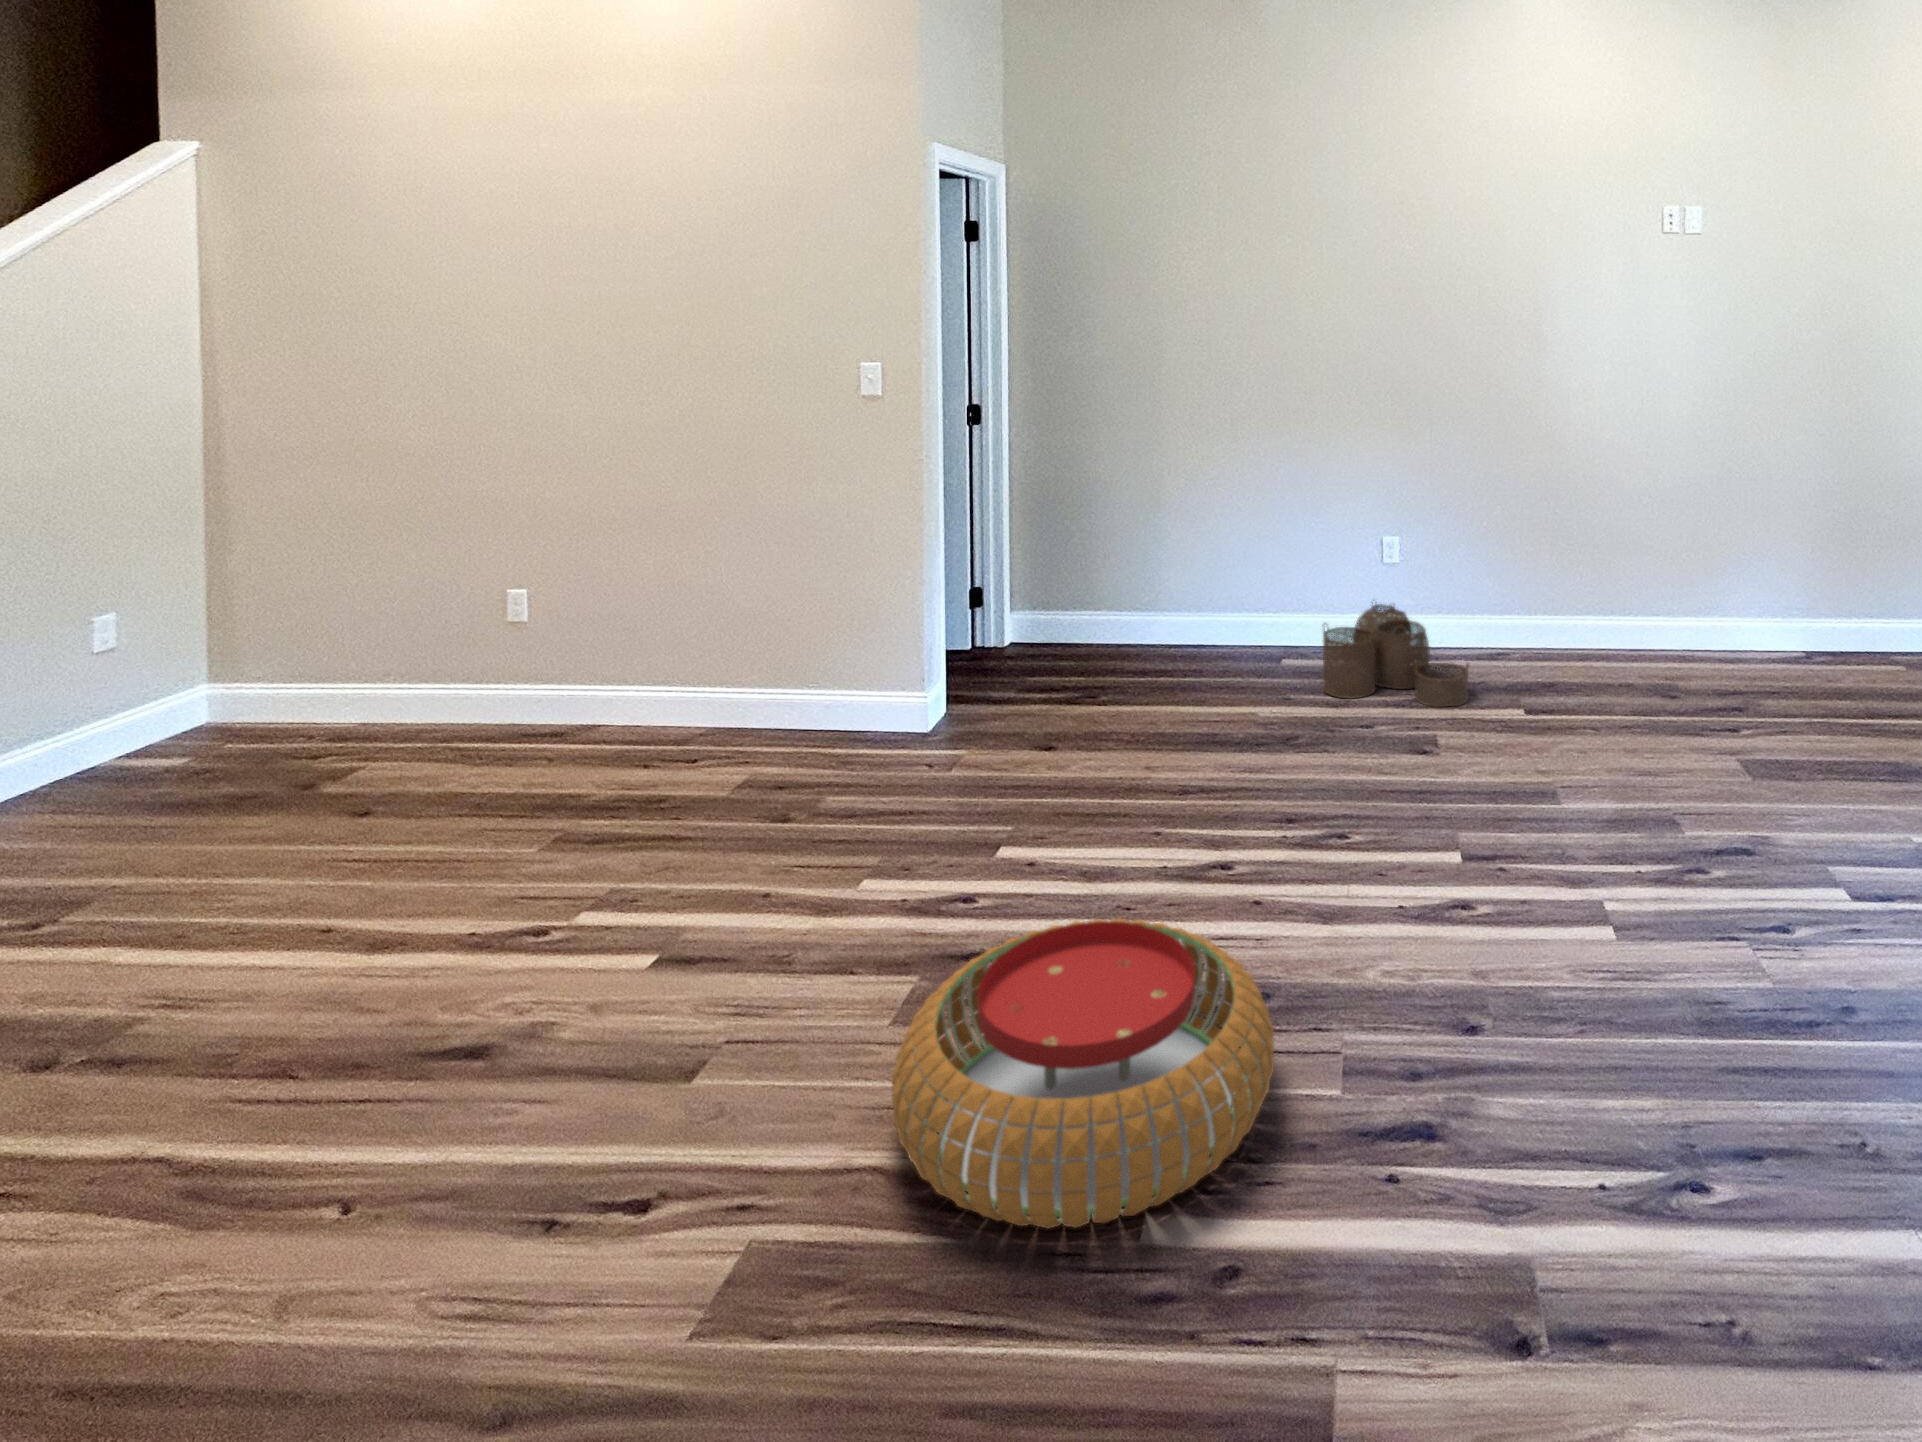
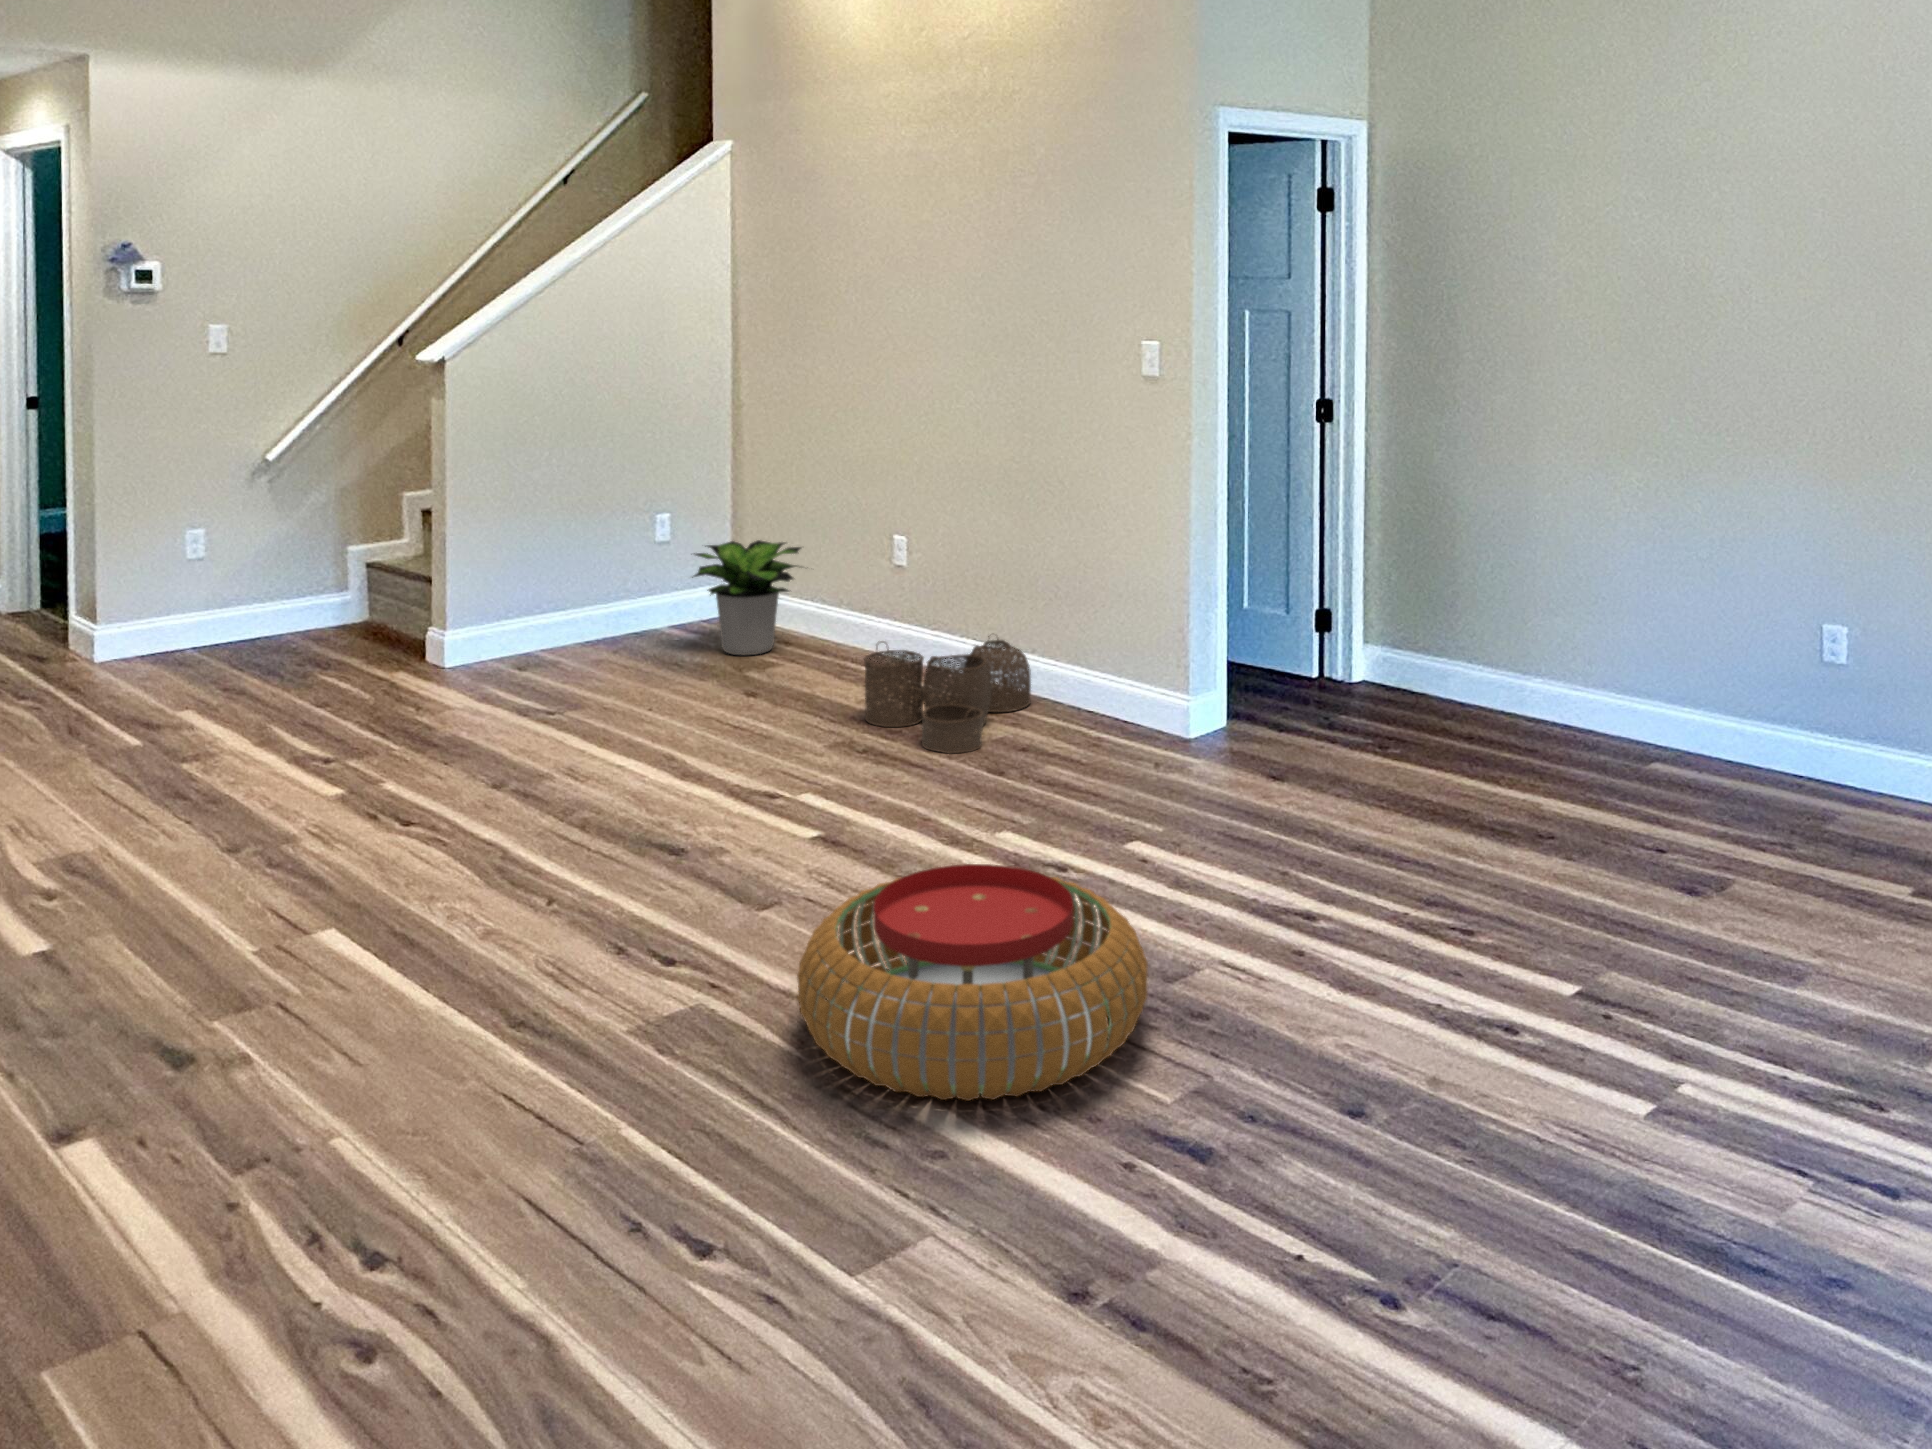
woven basket: present [1323,602,1469,707] -> present [864,636,1031,754]
potted plant: none [177,620,368,776] -> present [692,540,801,655]

